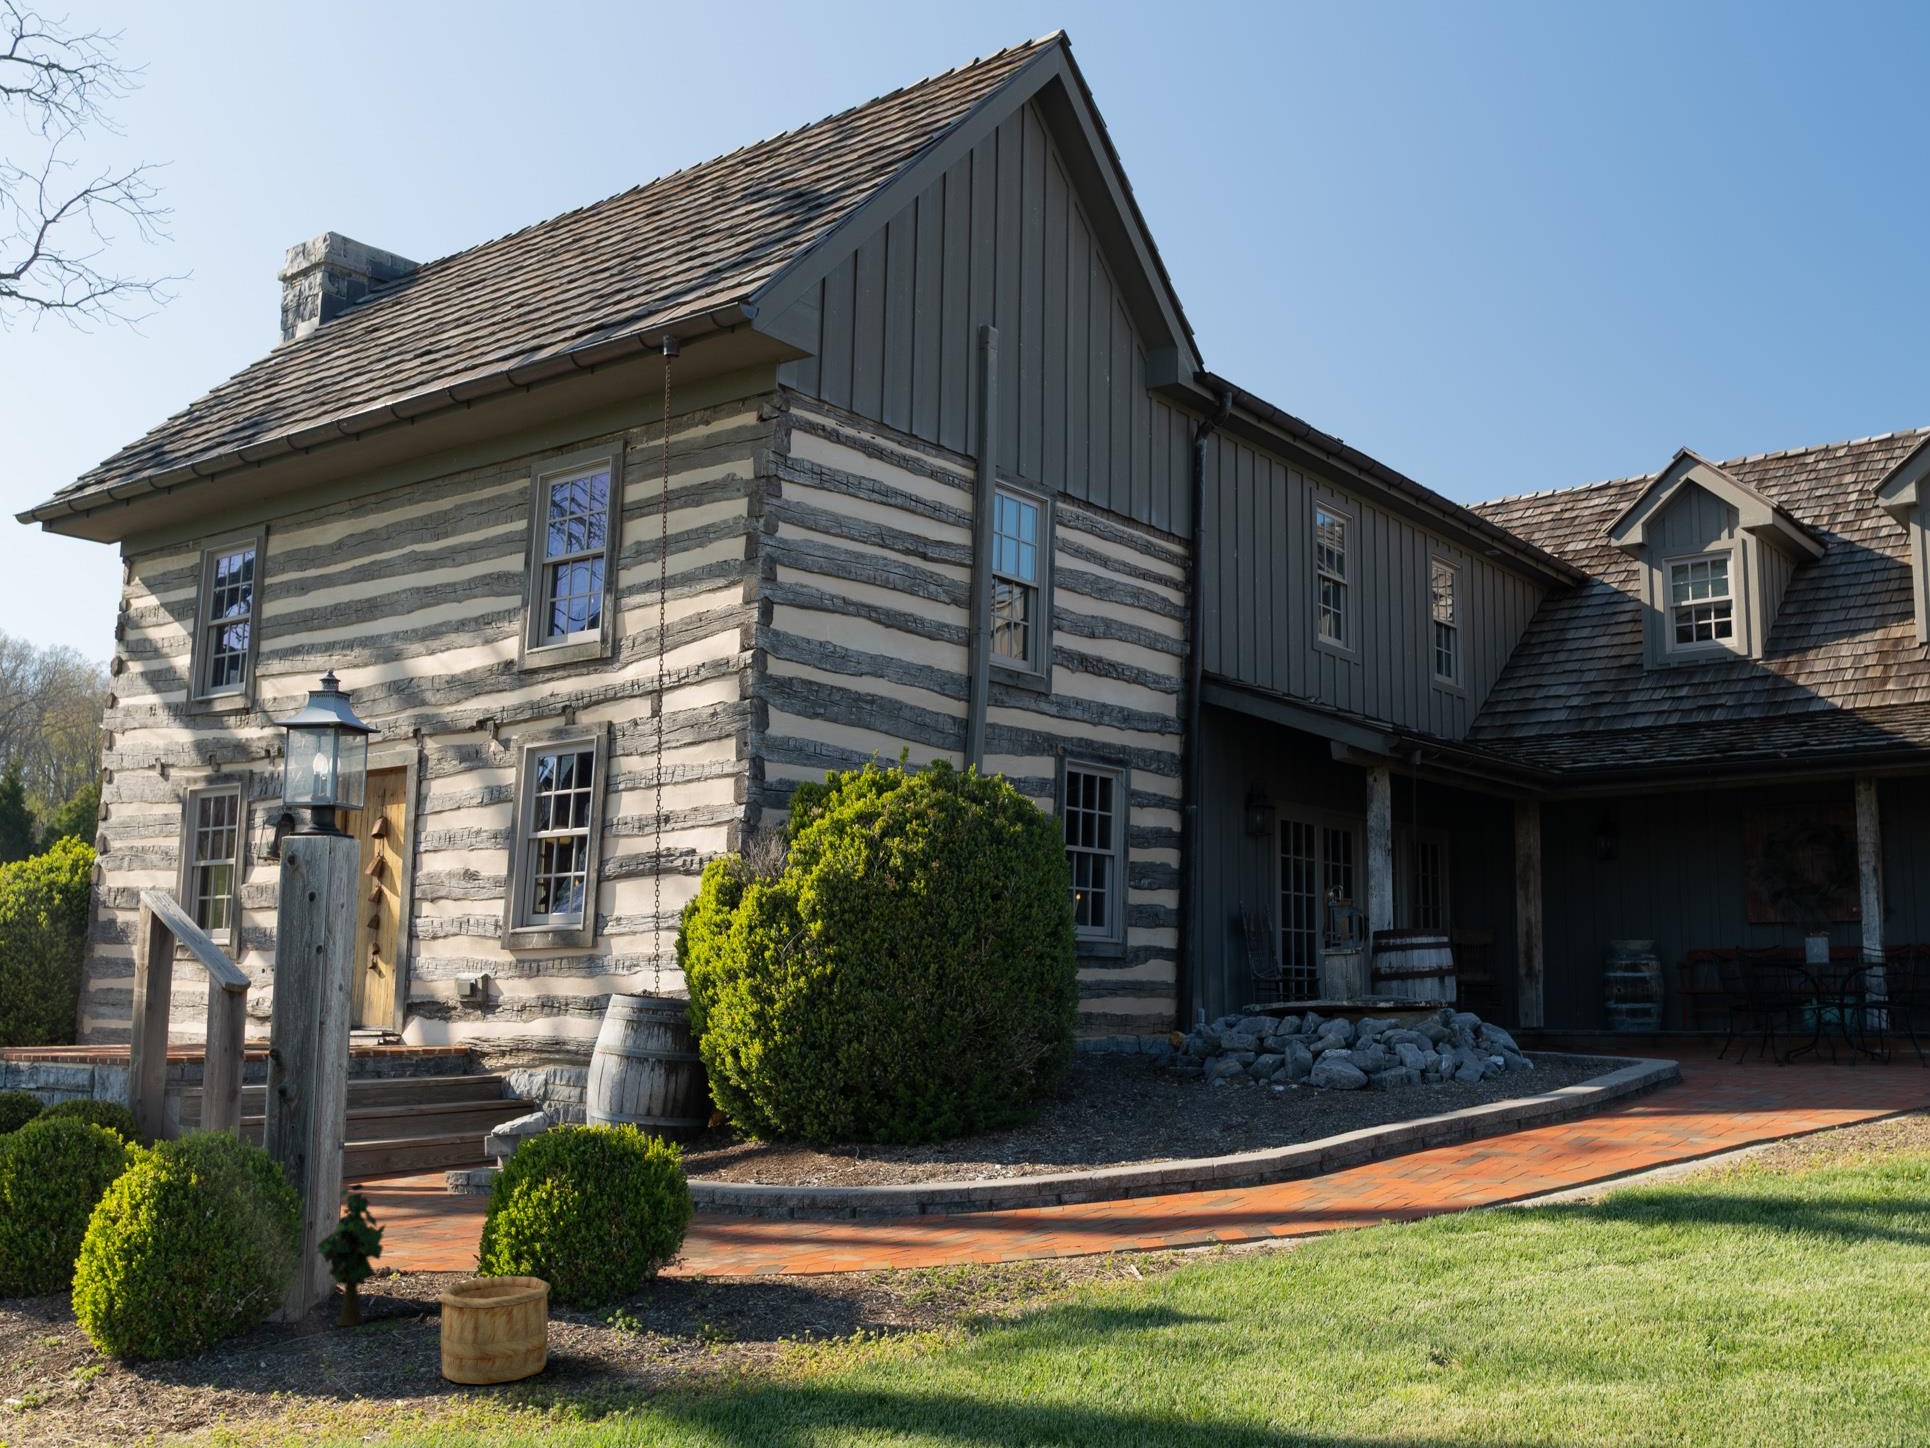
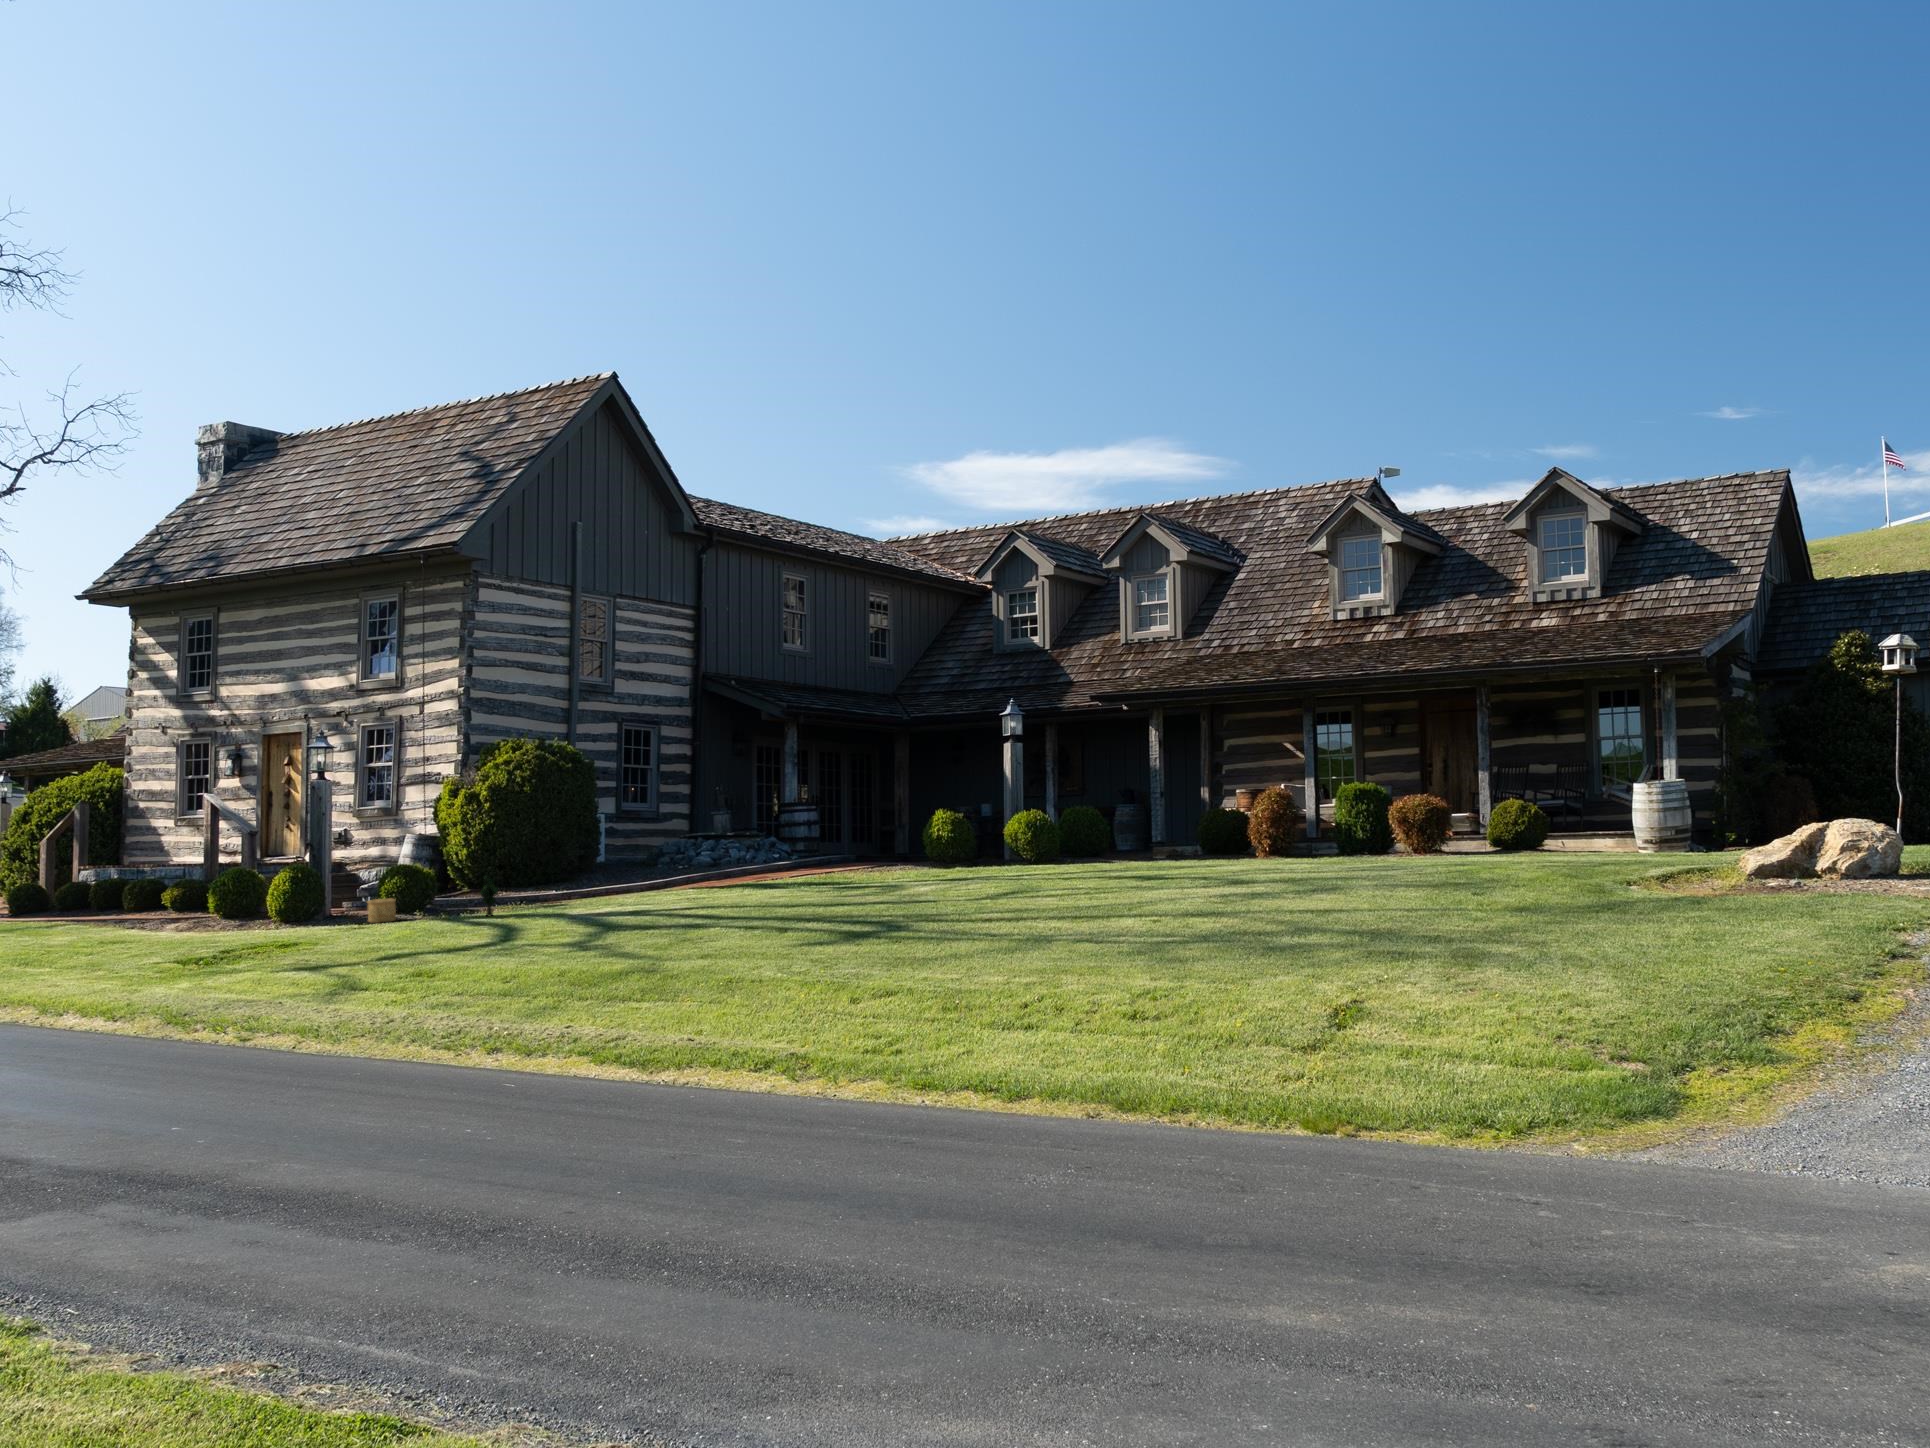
decorative plant: present [317,1184,385,1326] -> present [479,875,498,916]

